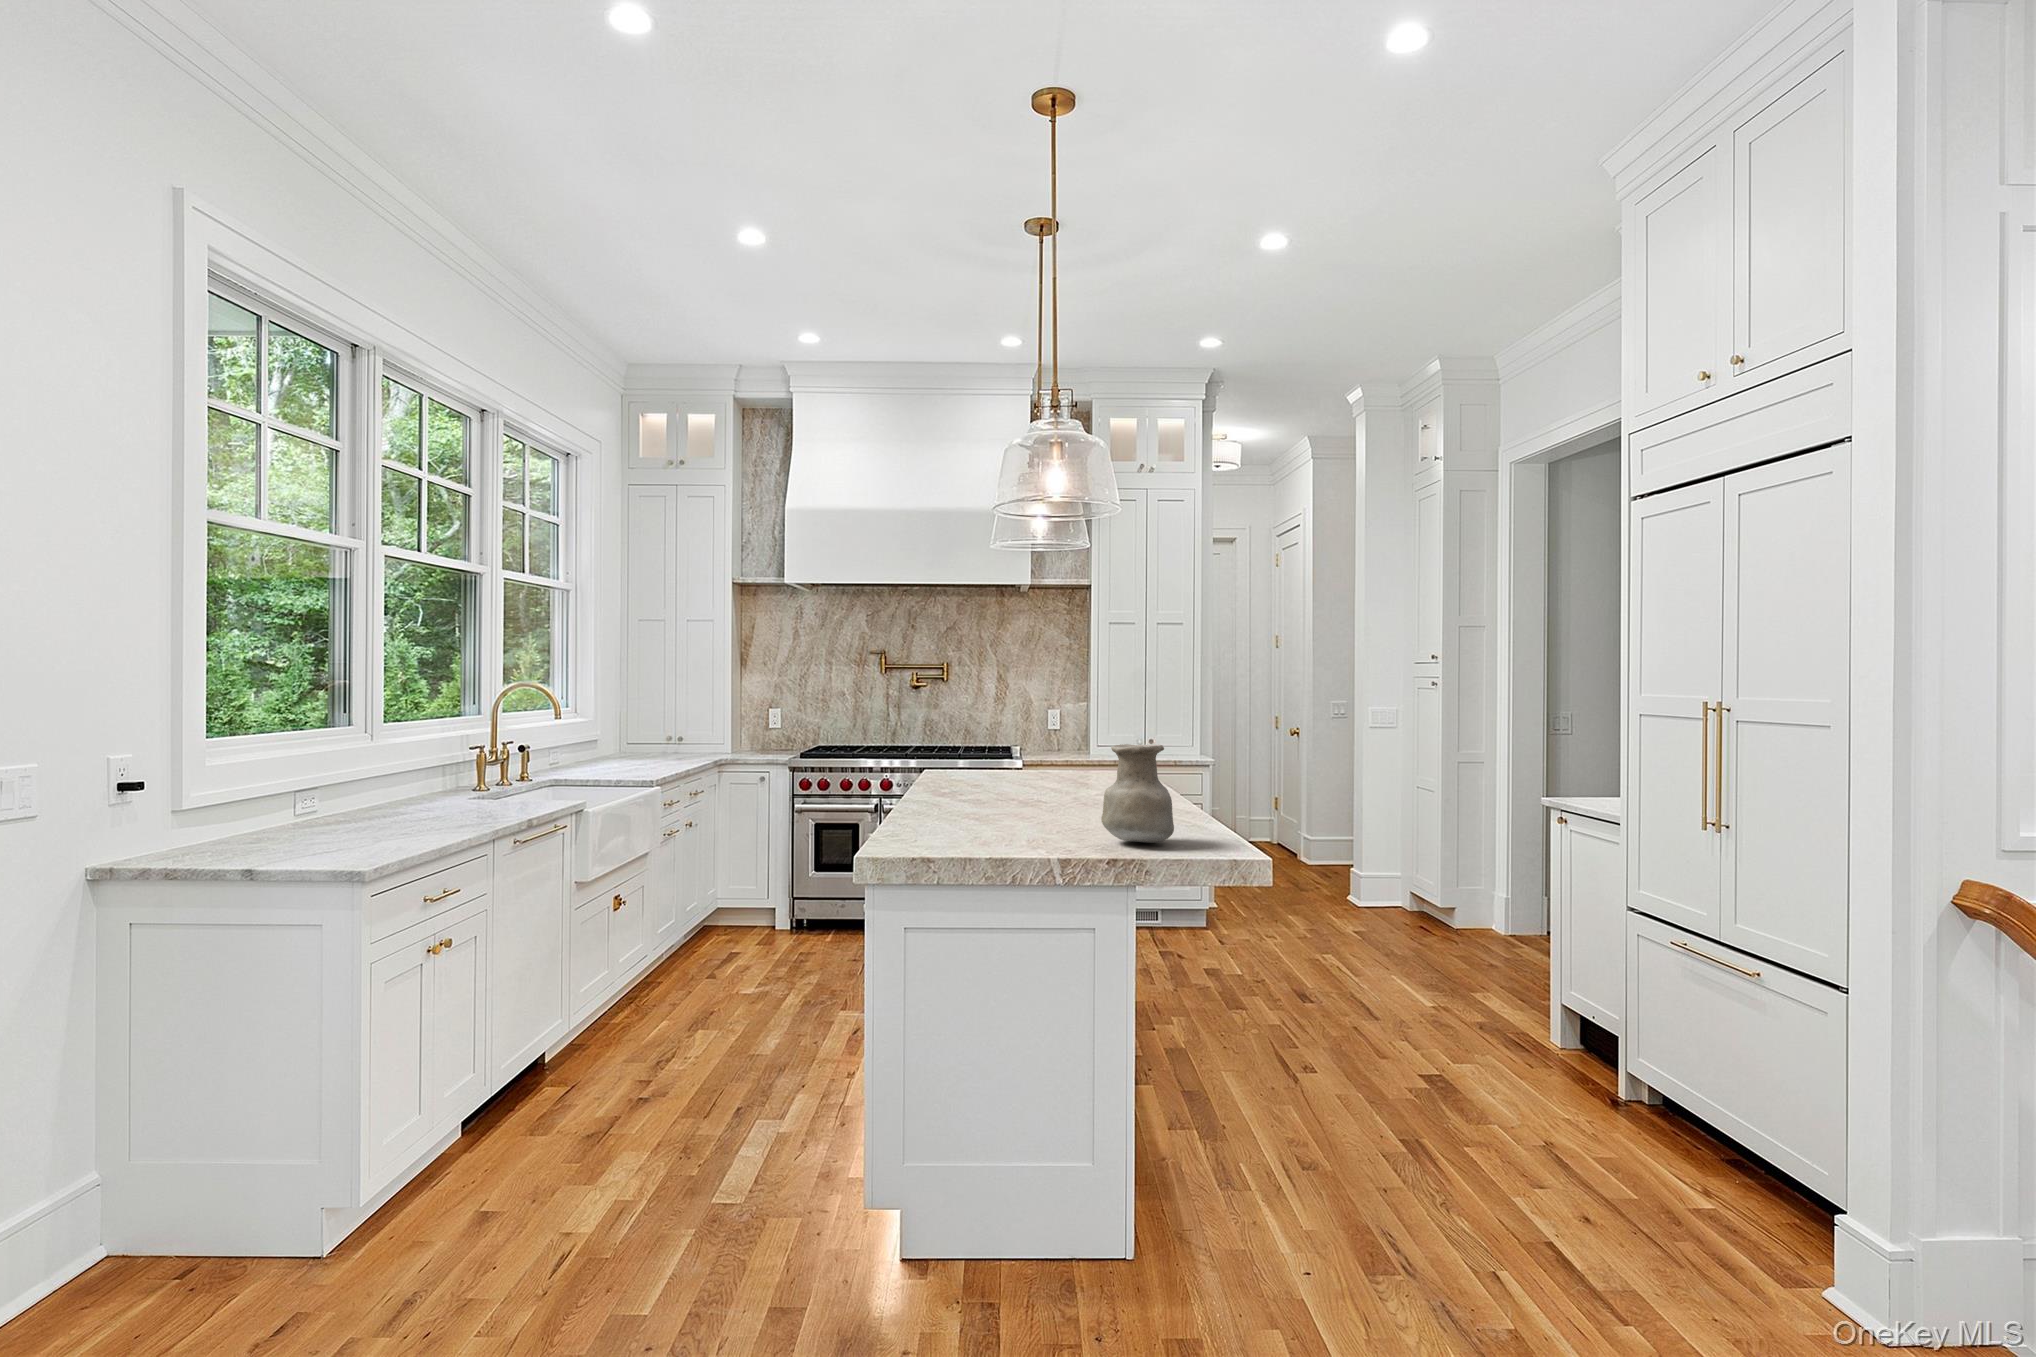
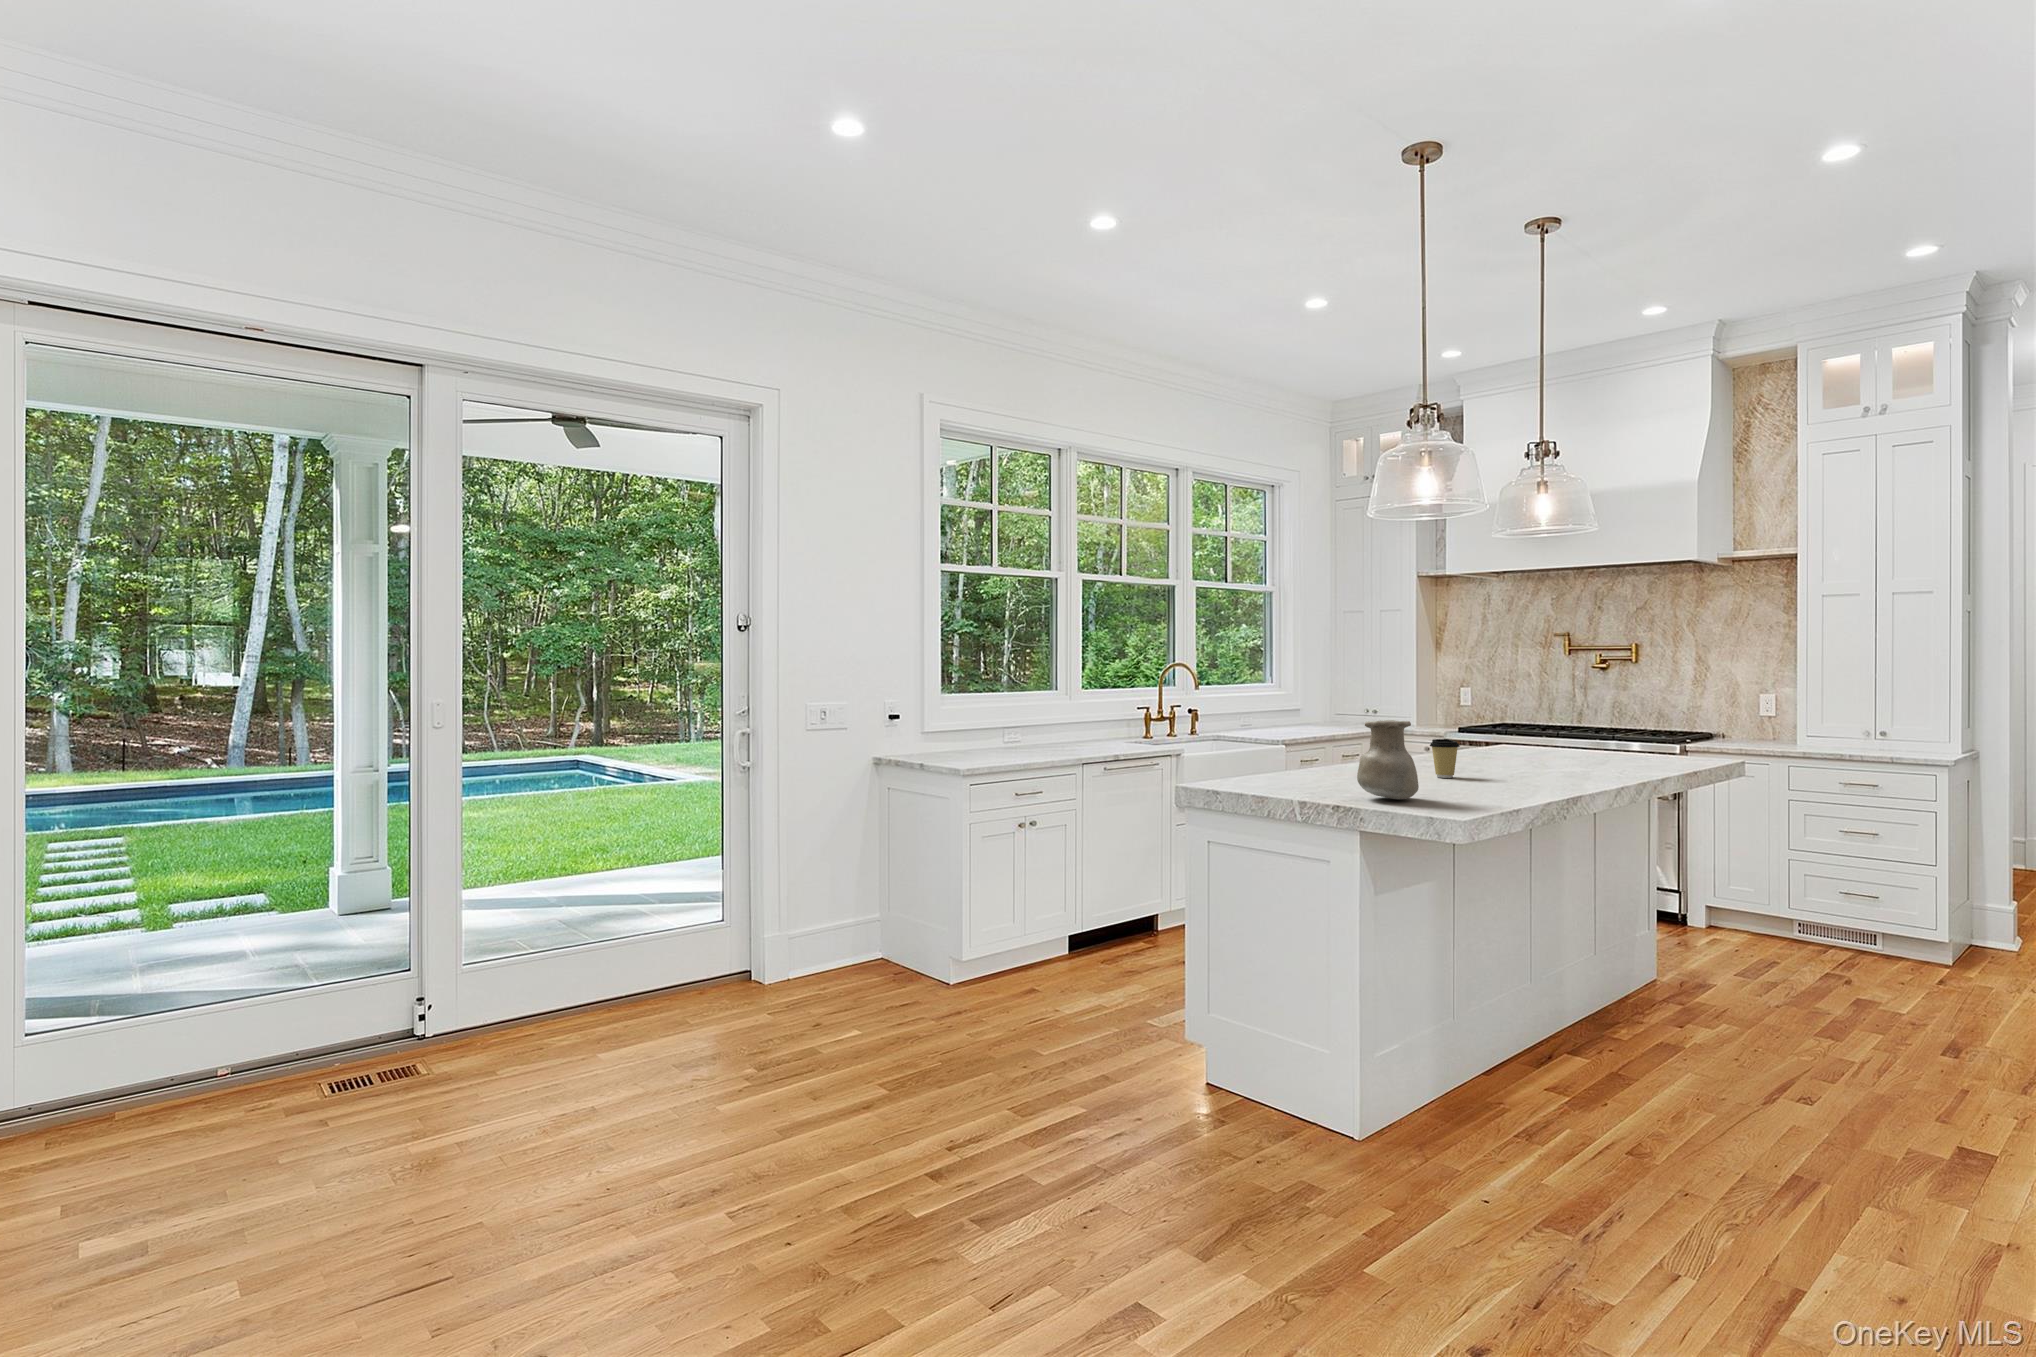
coffee cup: none [1049,765,1081,810] -> present [1430,739,1460,778]

